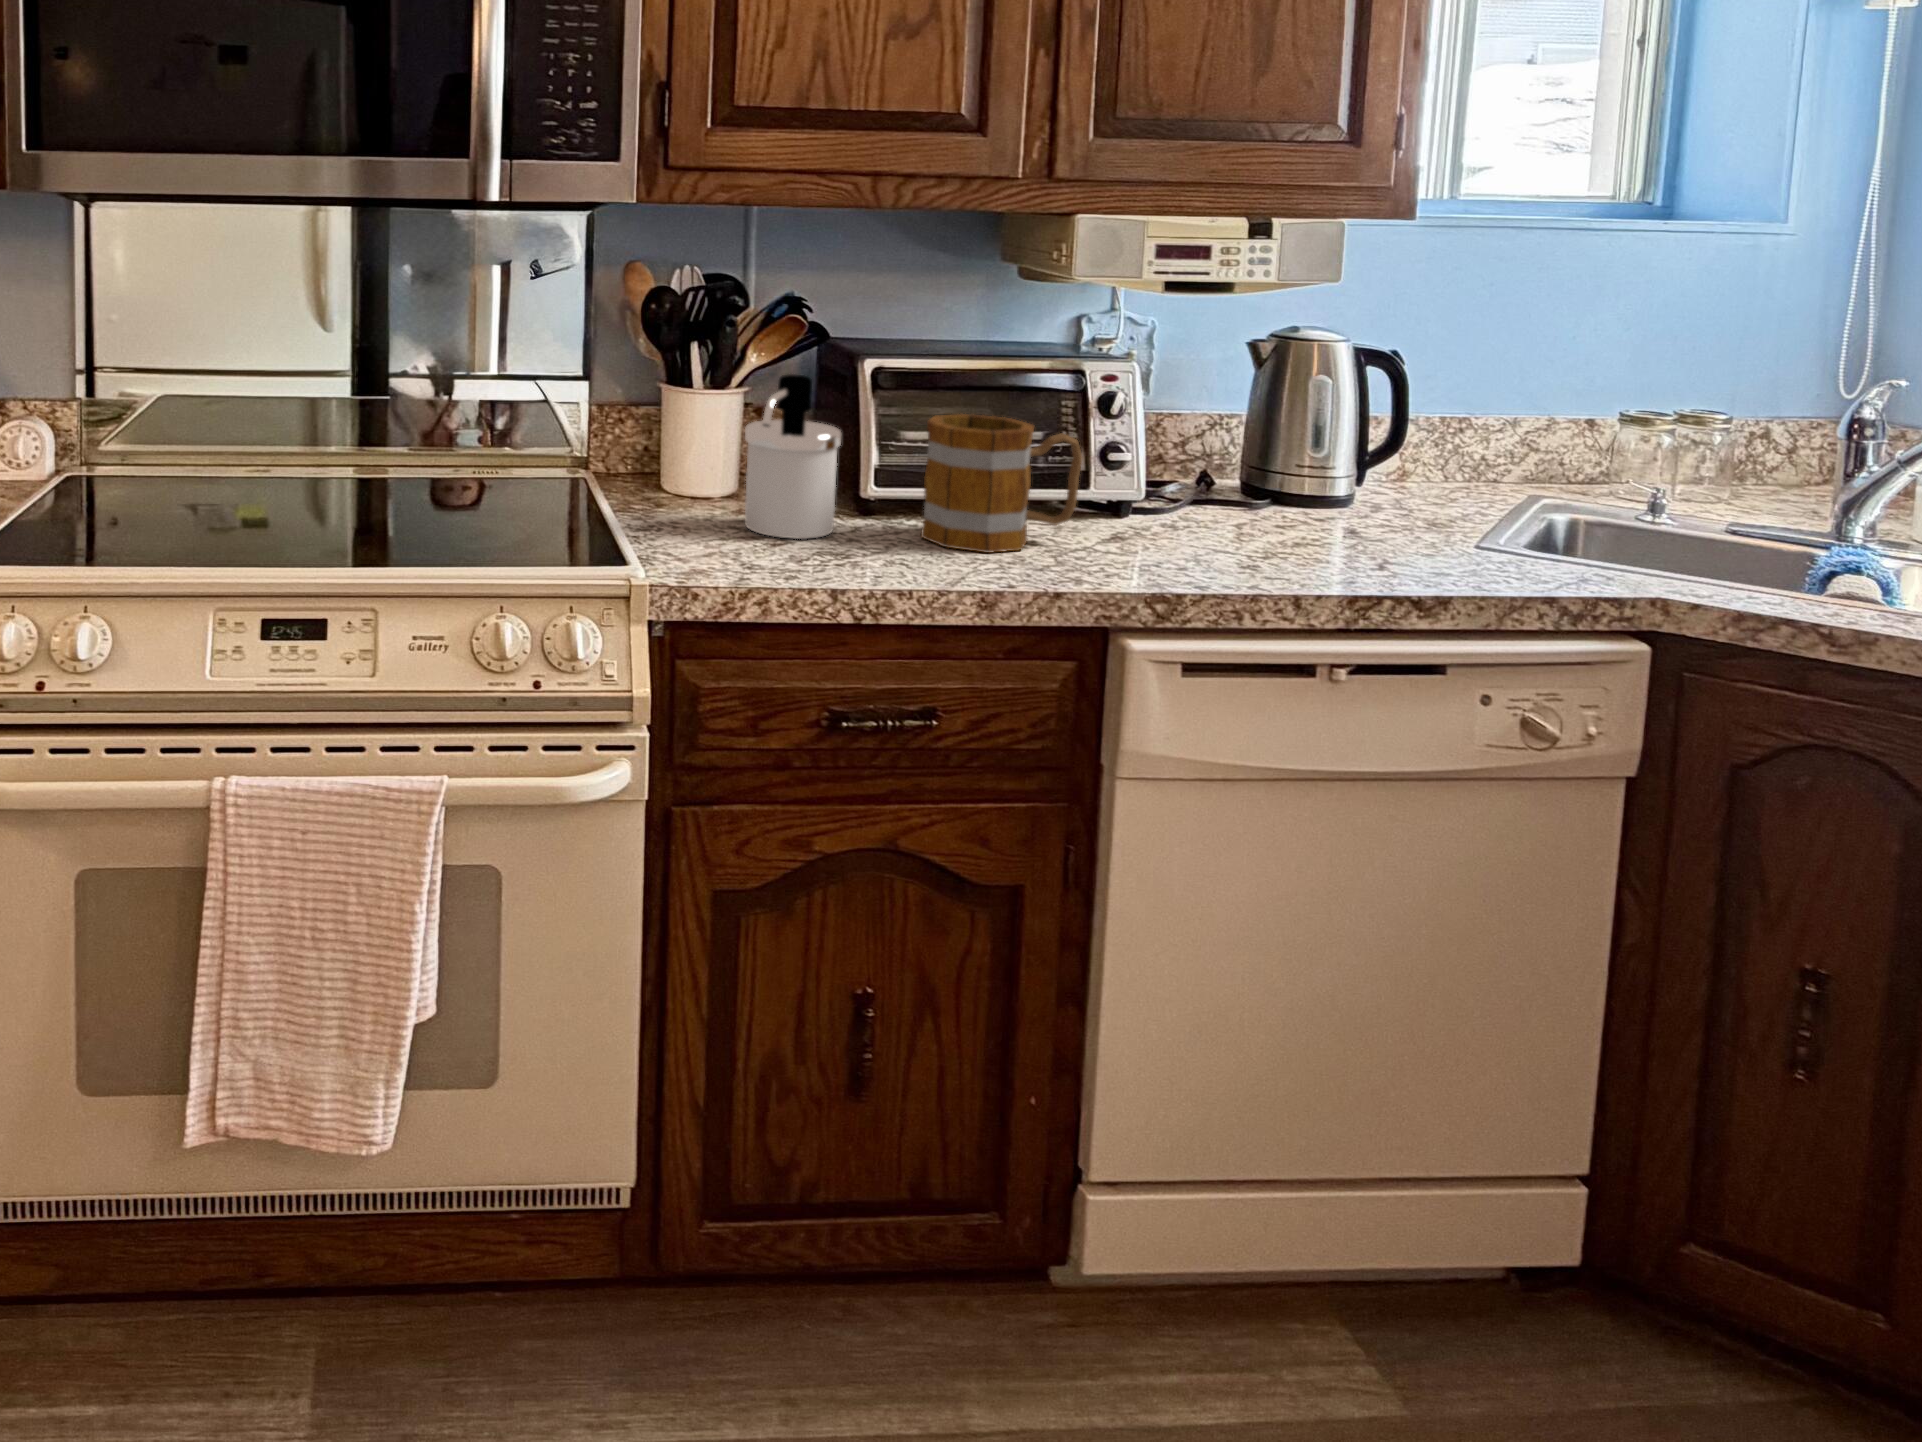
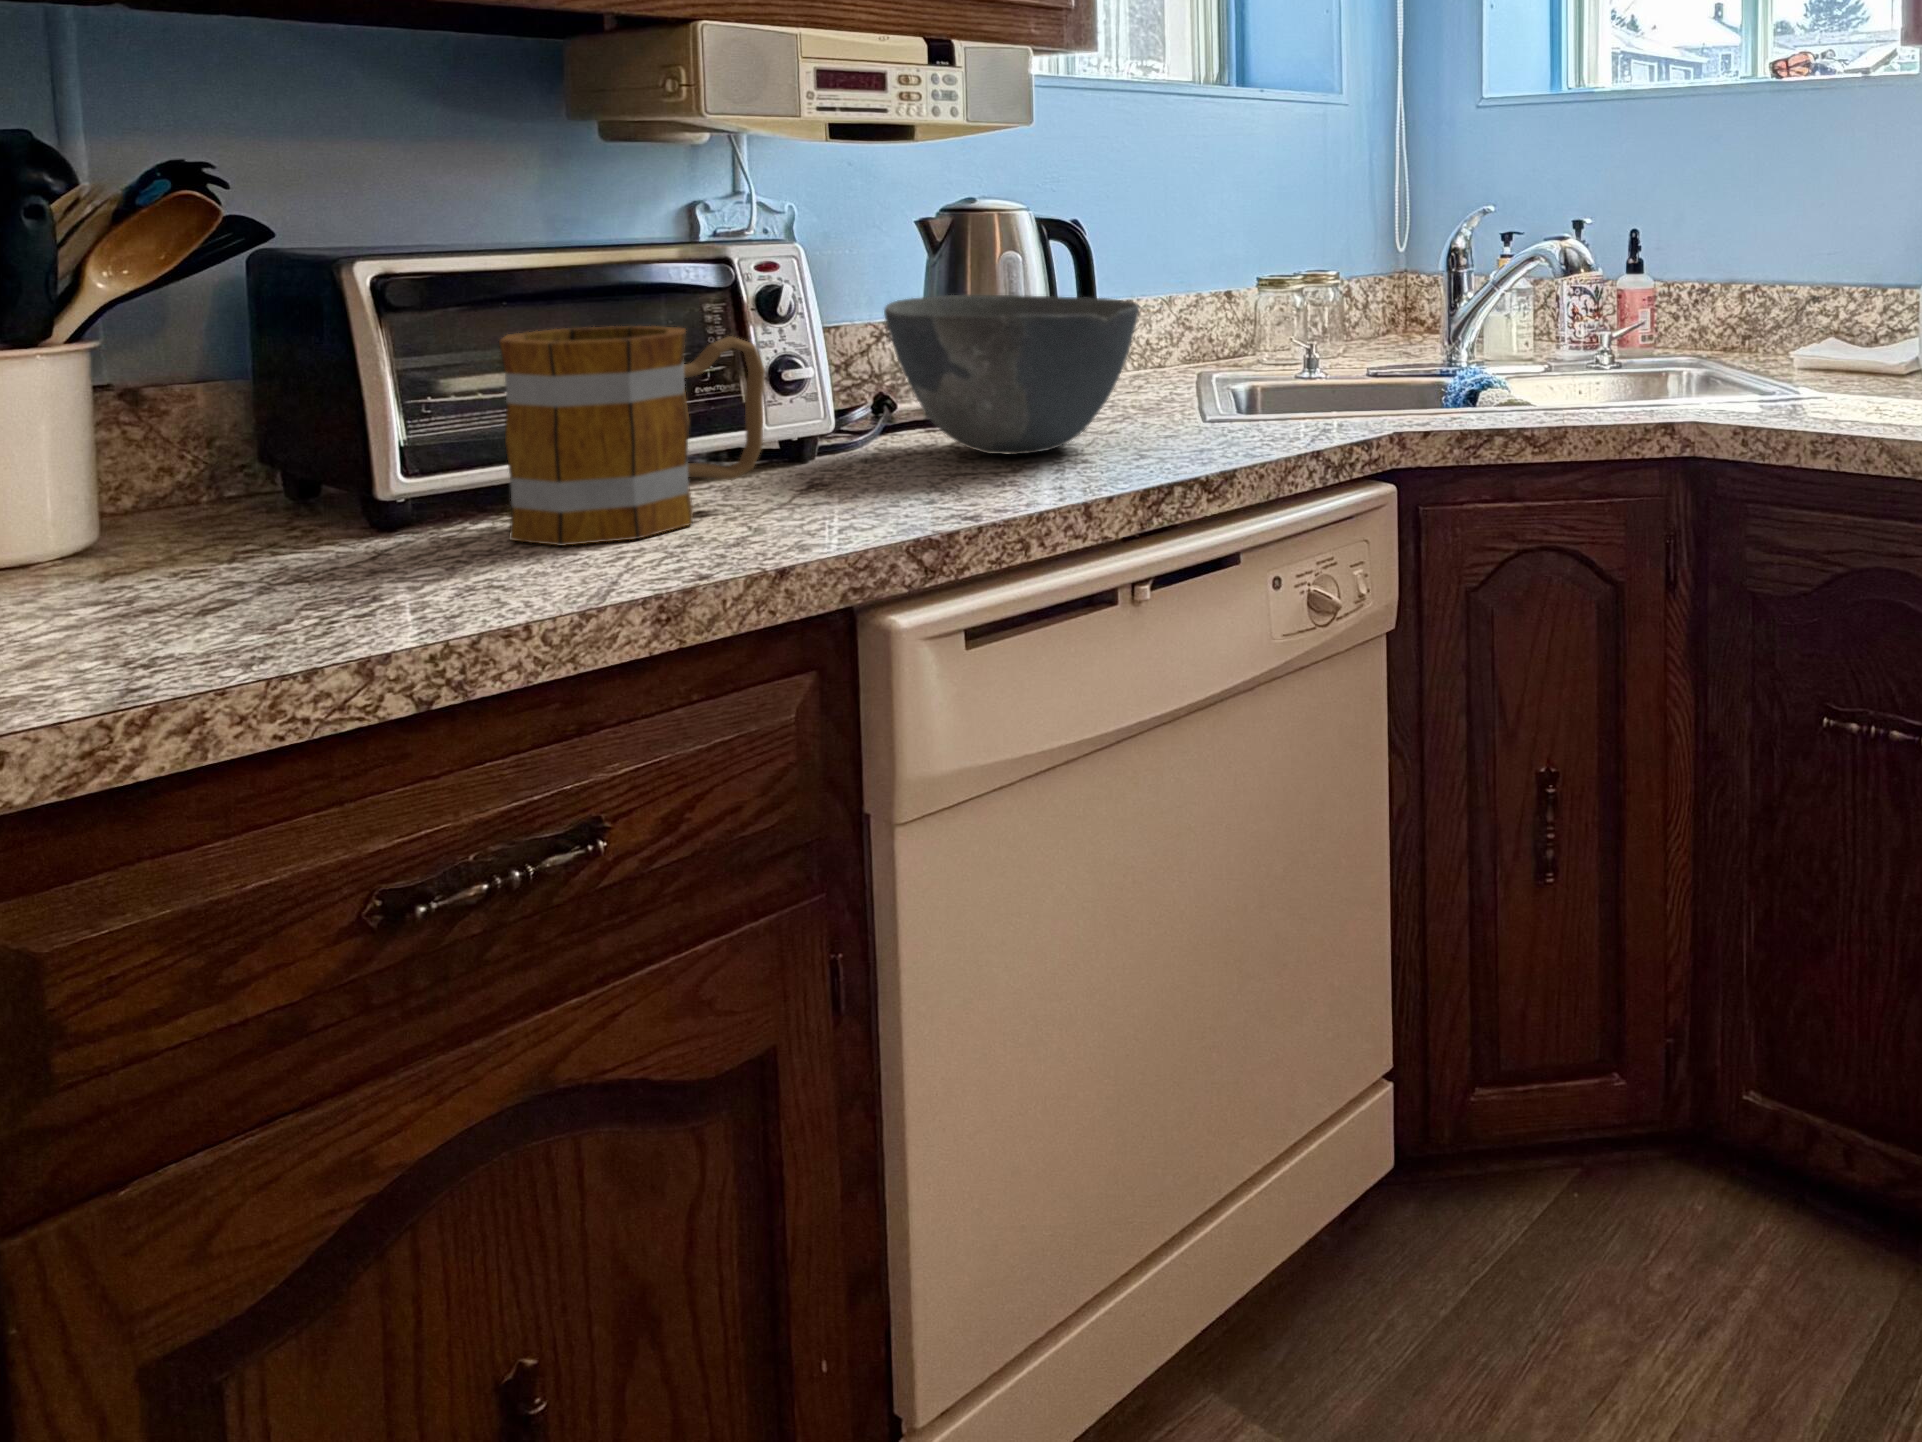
soap dispenser: present [745,374,841,539] -> none [97,283,331,599]
bowl: none [1184,412,1398,546] -> present [884,295,1139,455]

